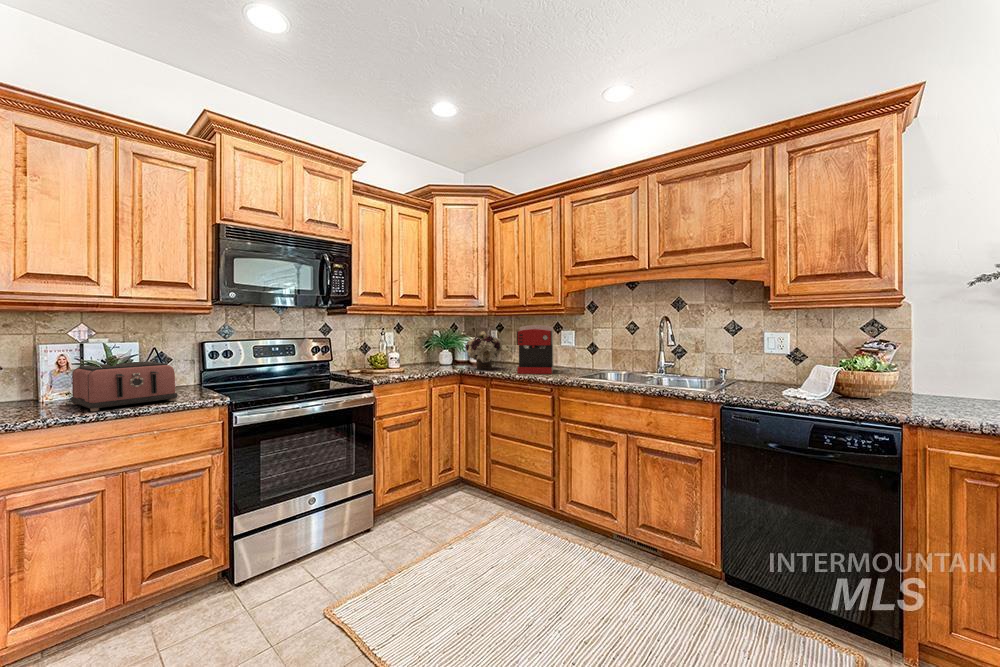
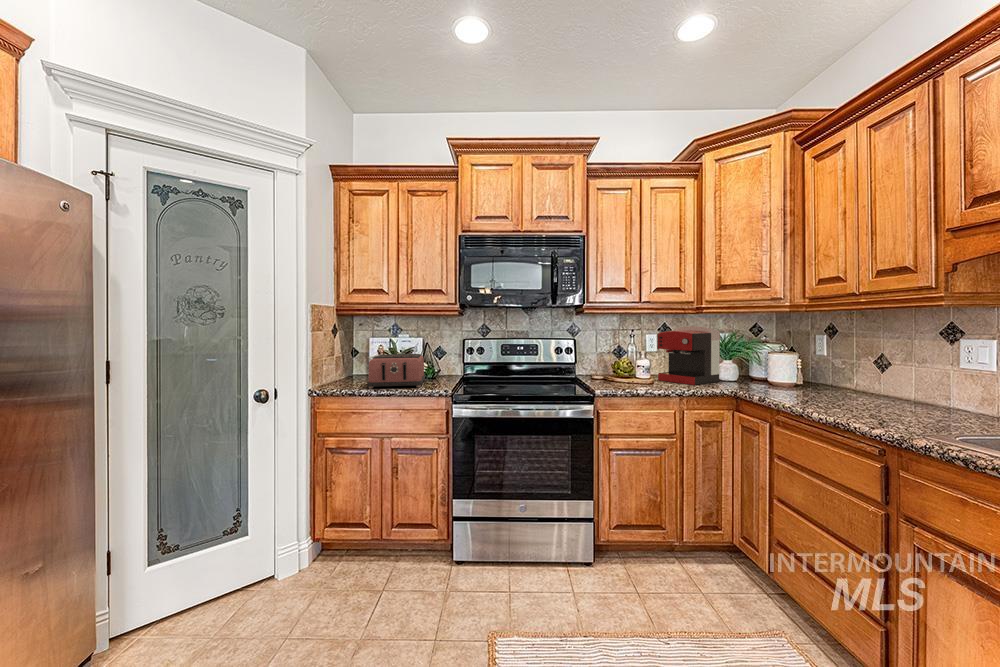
coffee maker: present [517,325,553,374] -> present [657,326,720,385]
flower arrangement: present [465,331,502,370] -> none [747,334,811,394]

